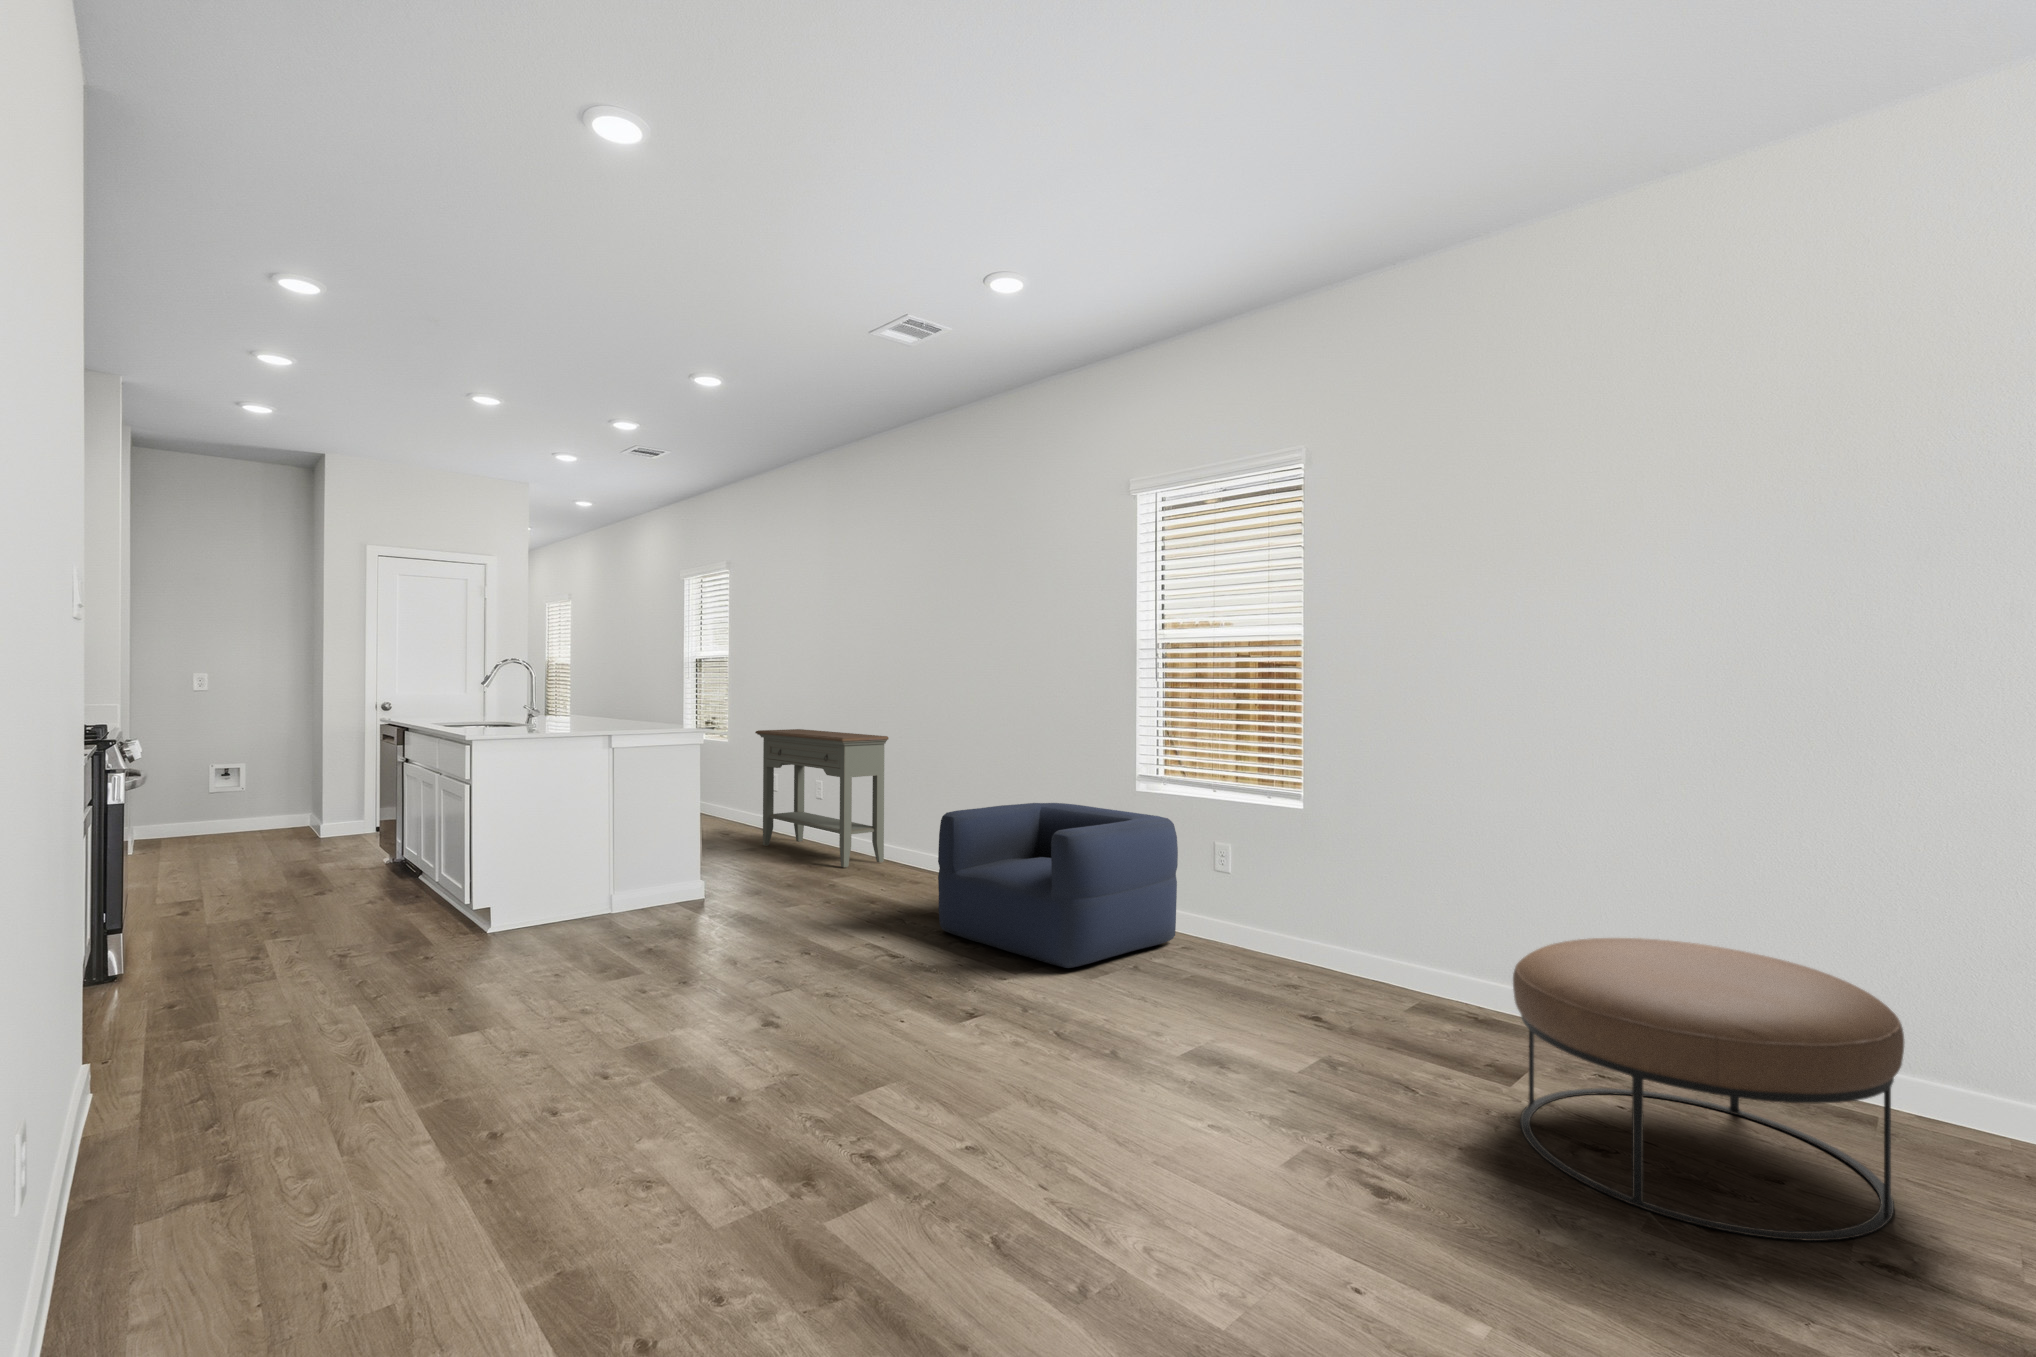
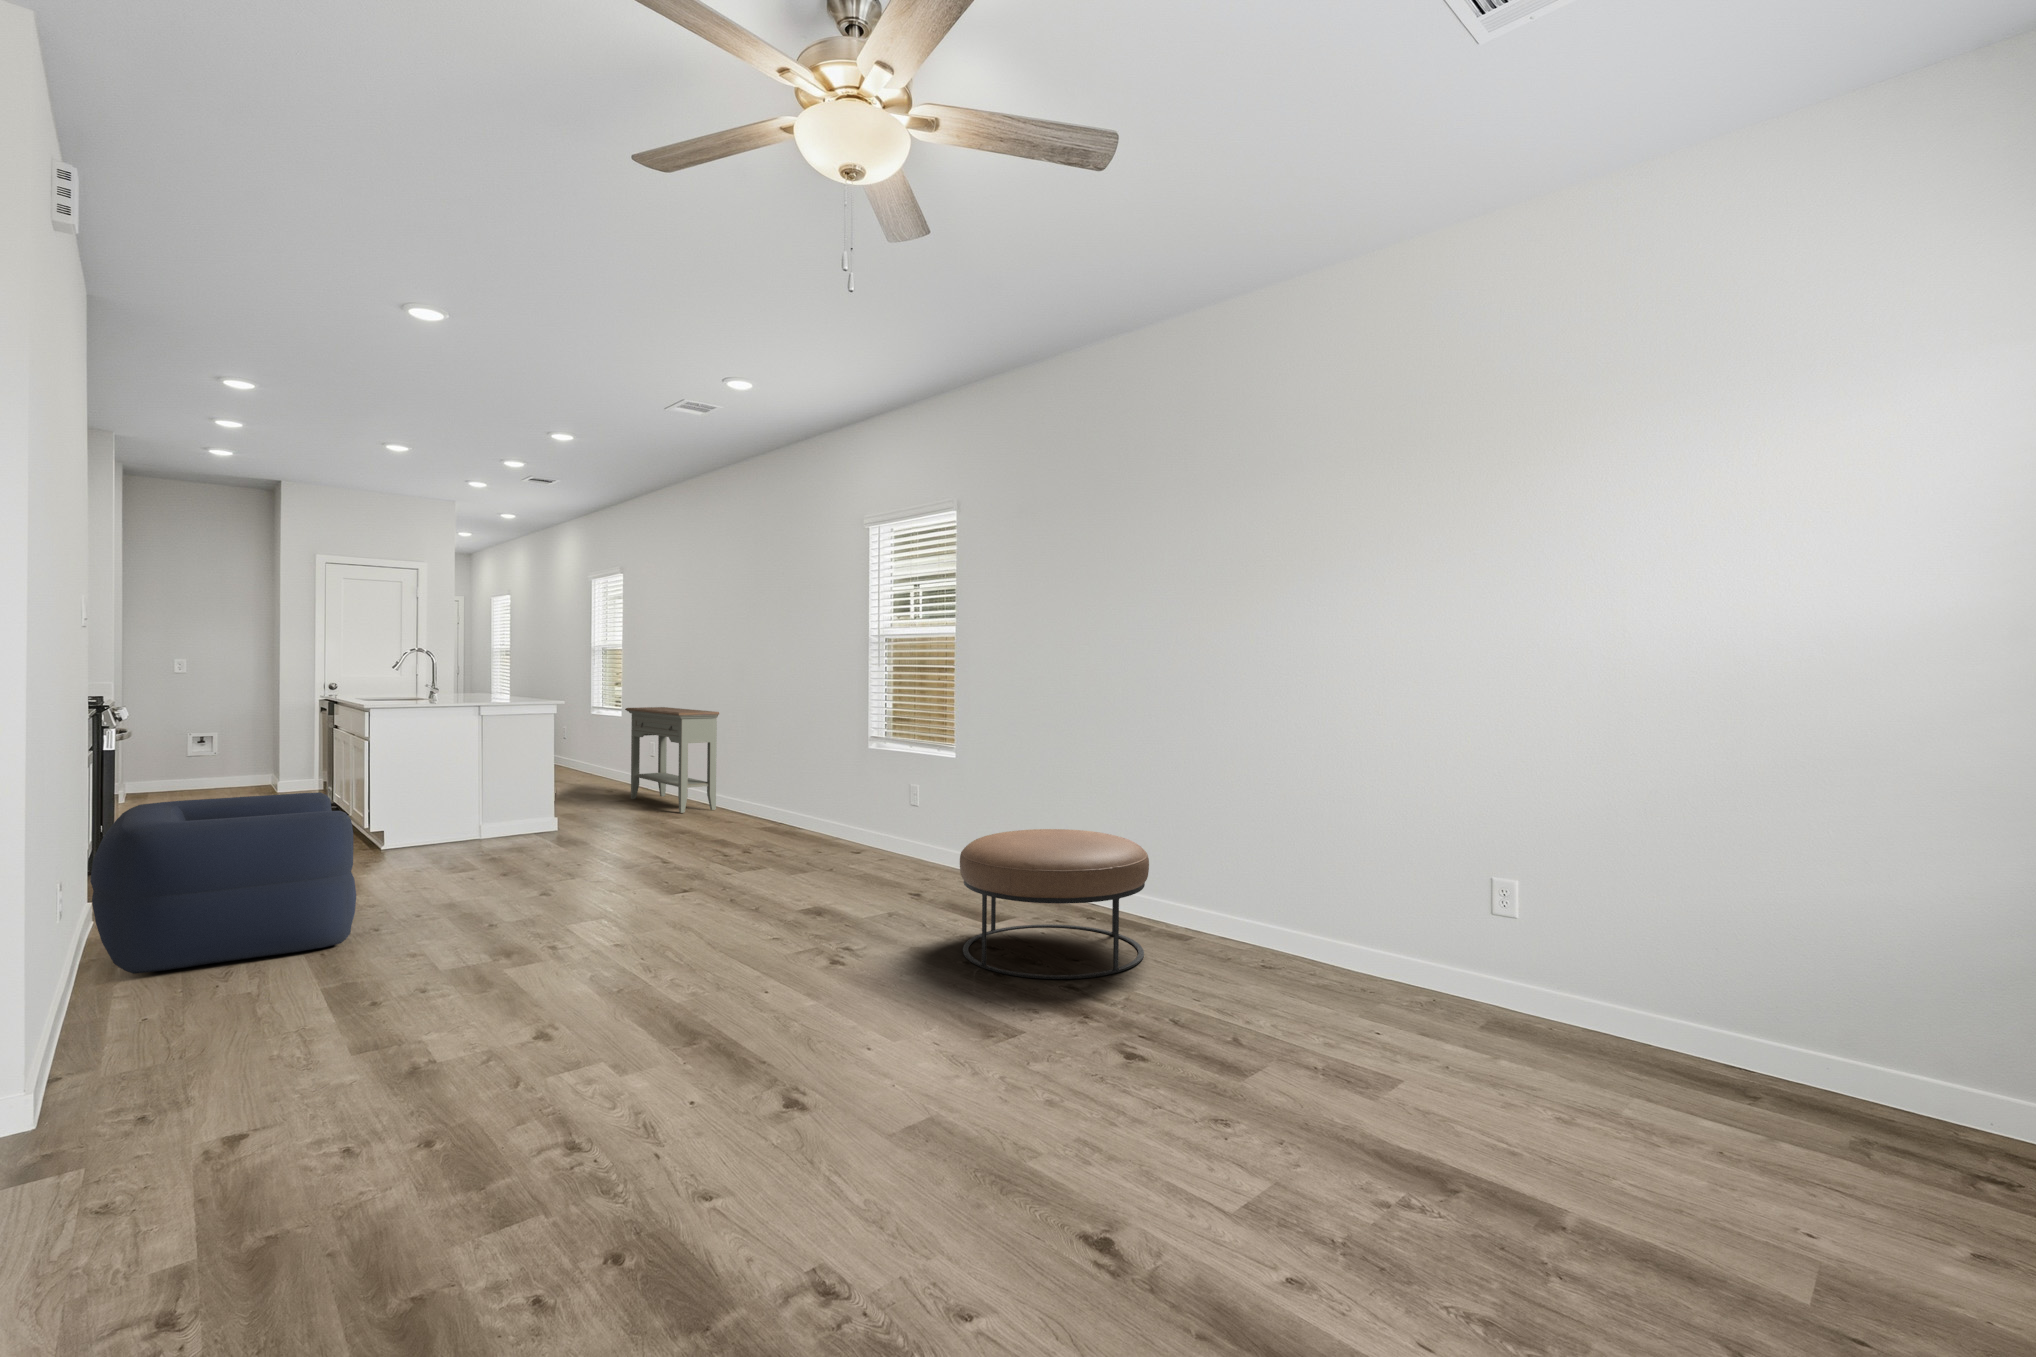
armchair: present [938,803,1178,968] -> present [90,792,356,974]

